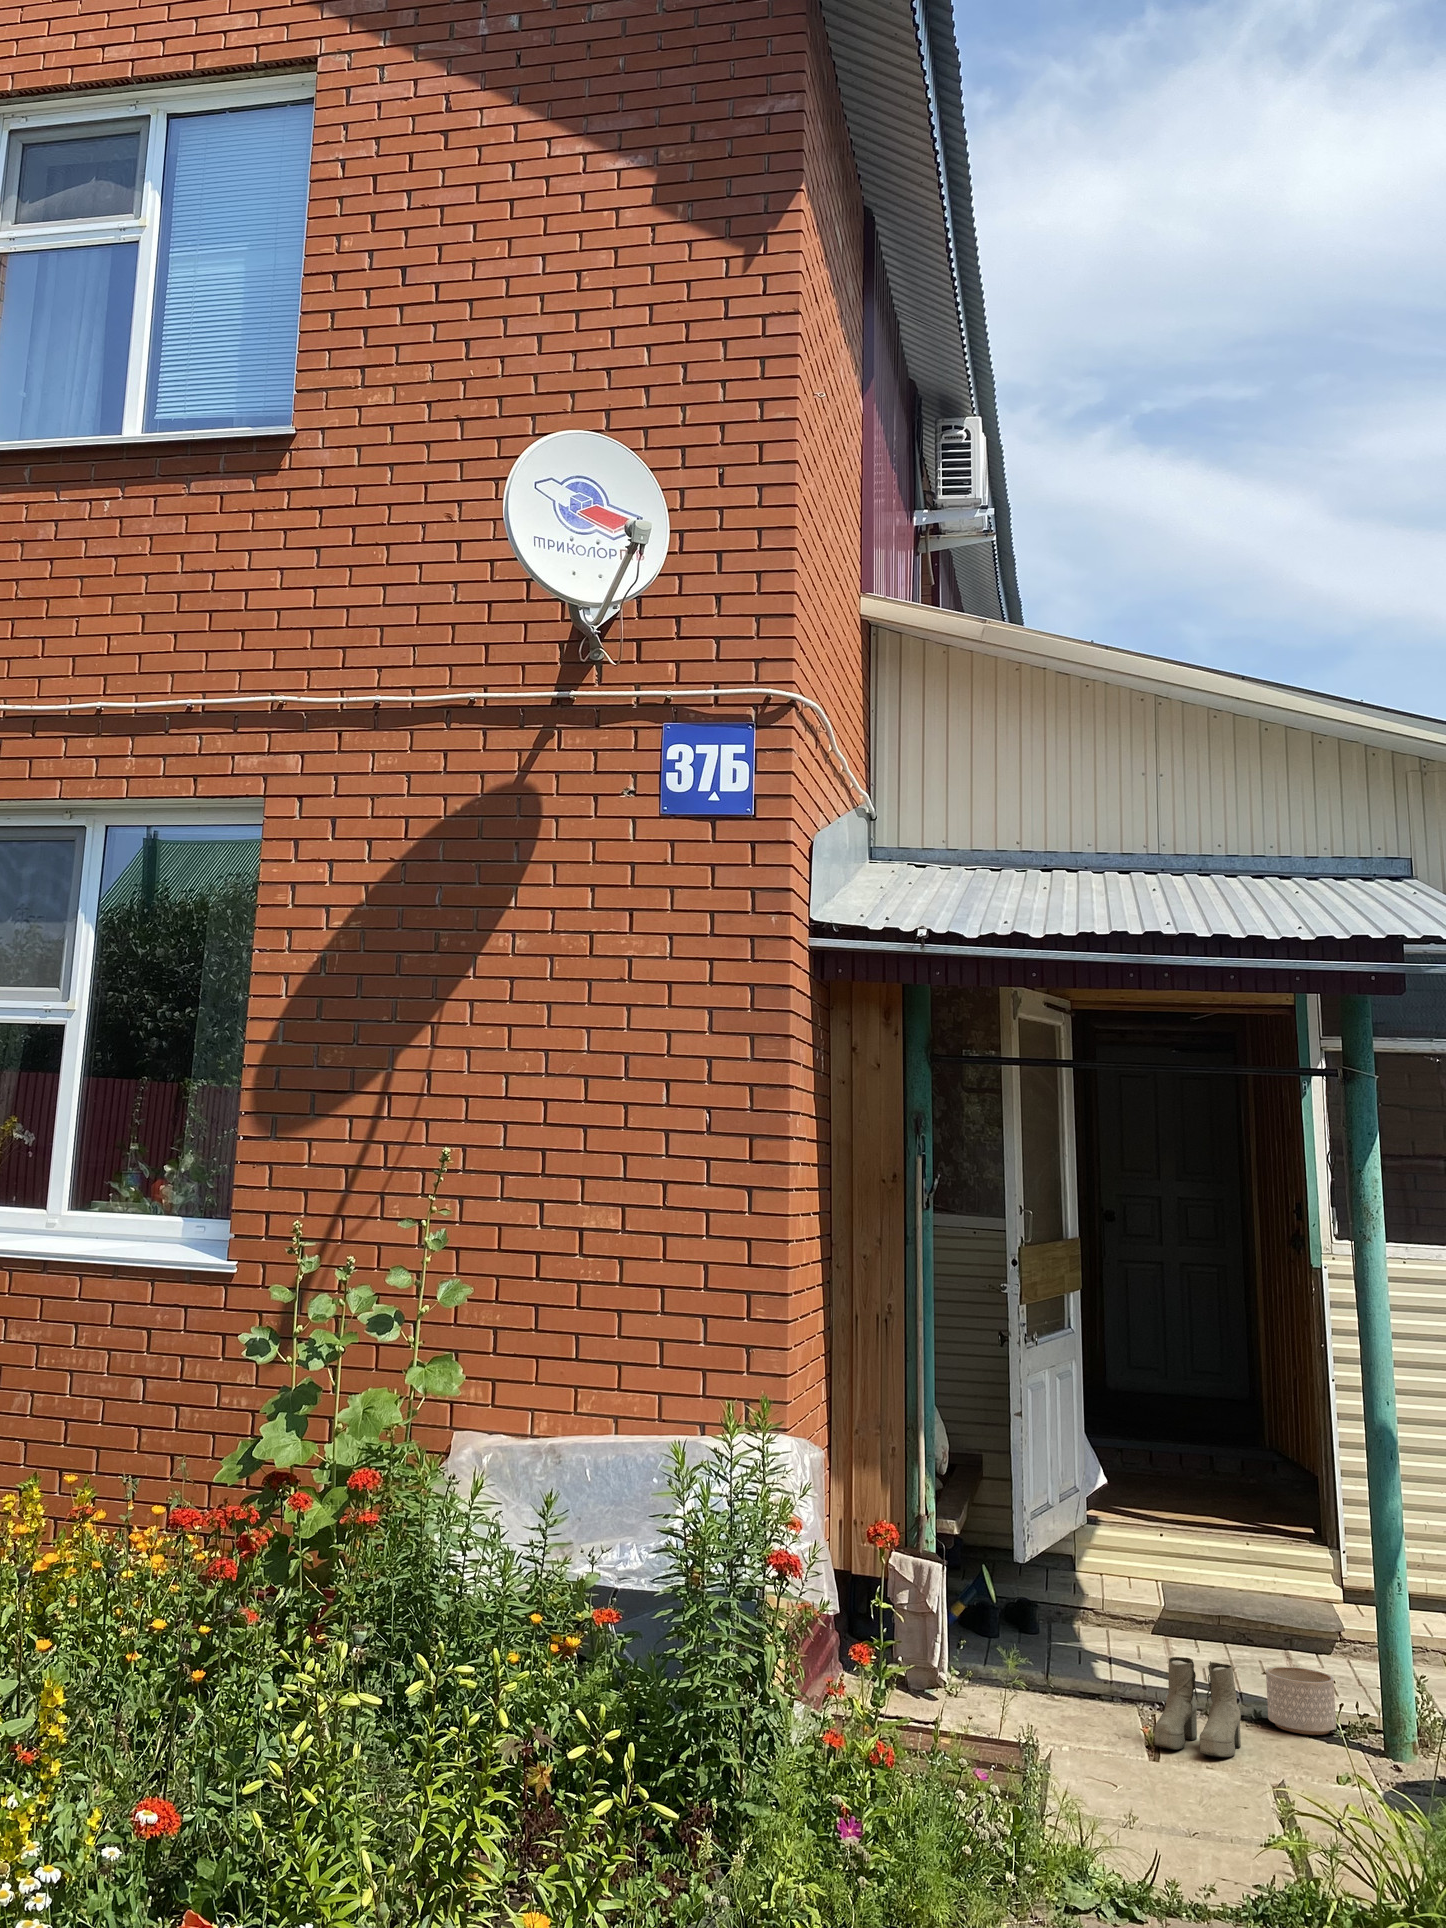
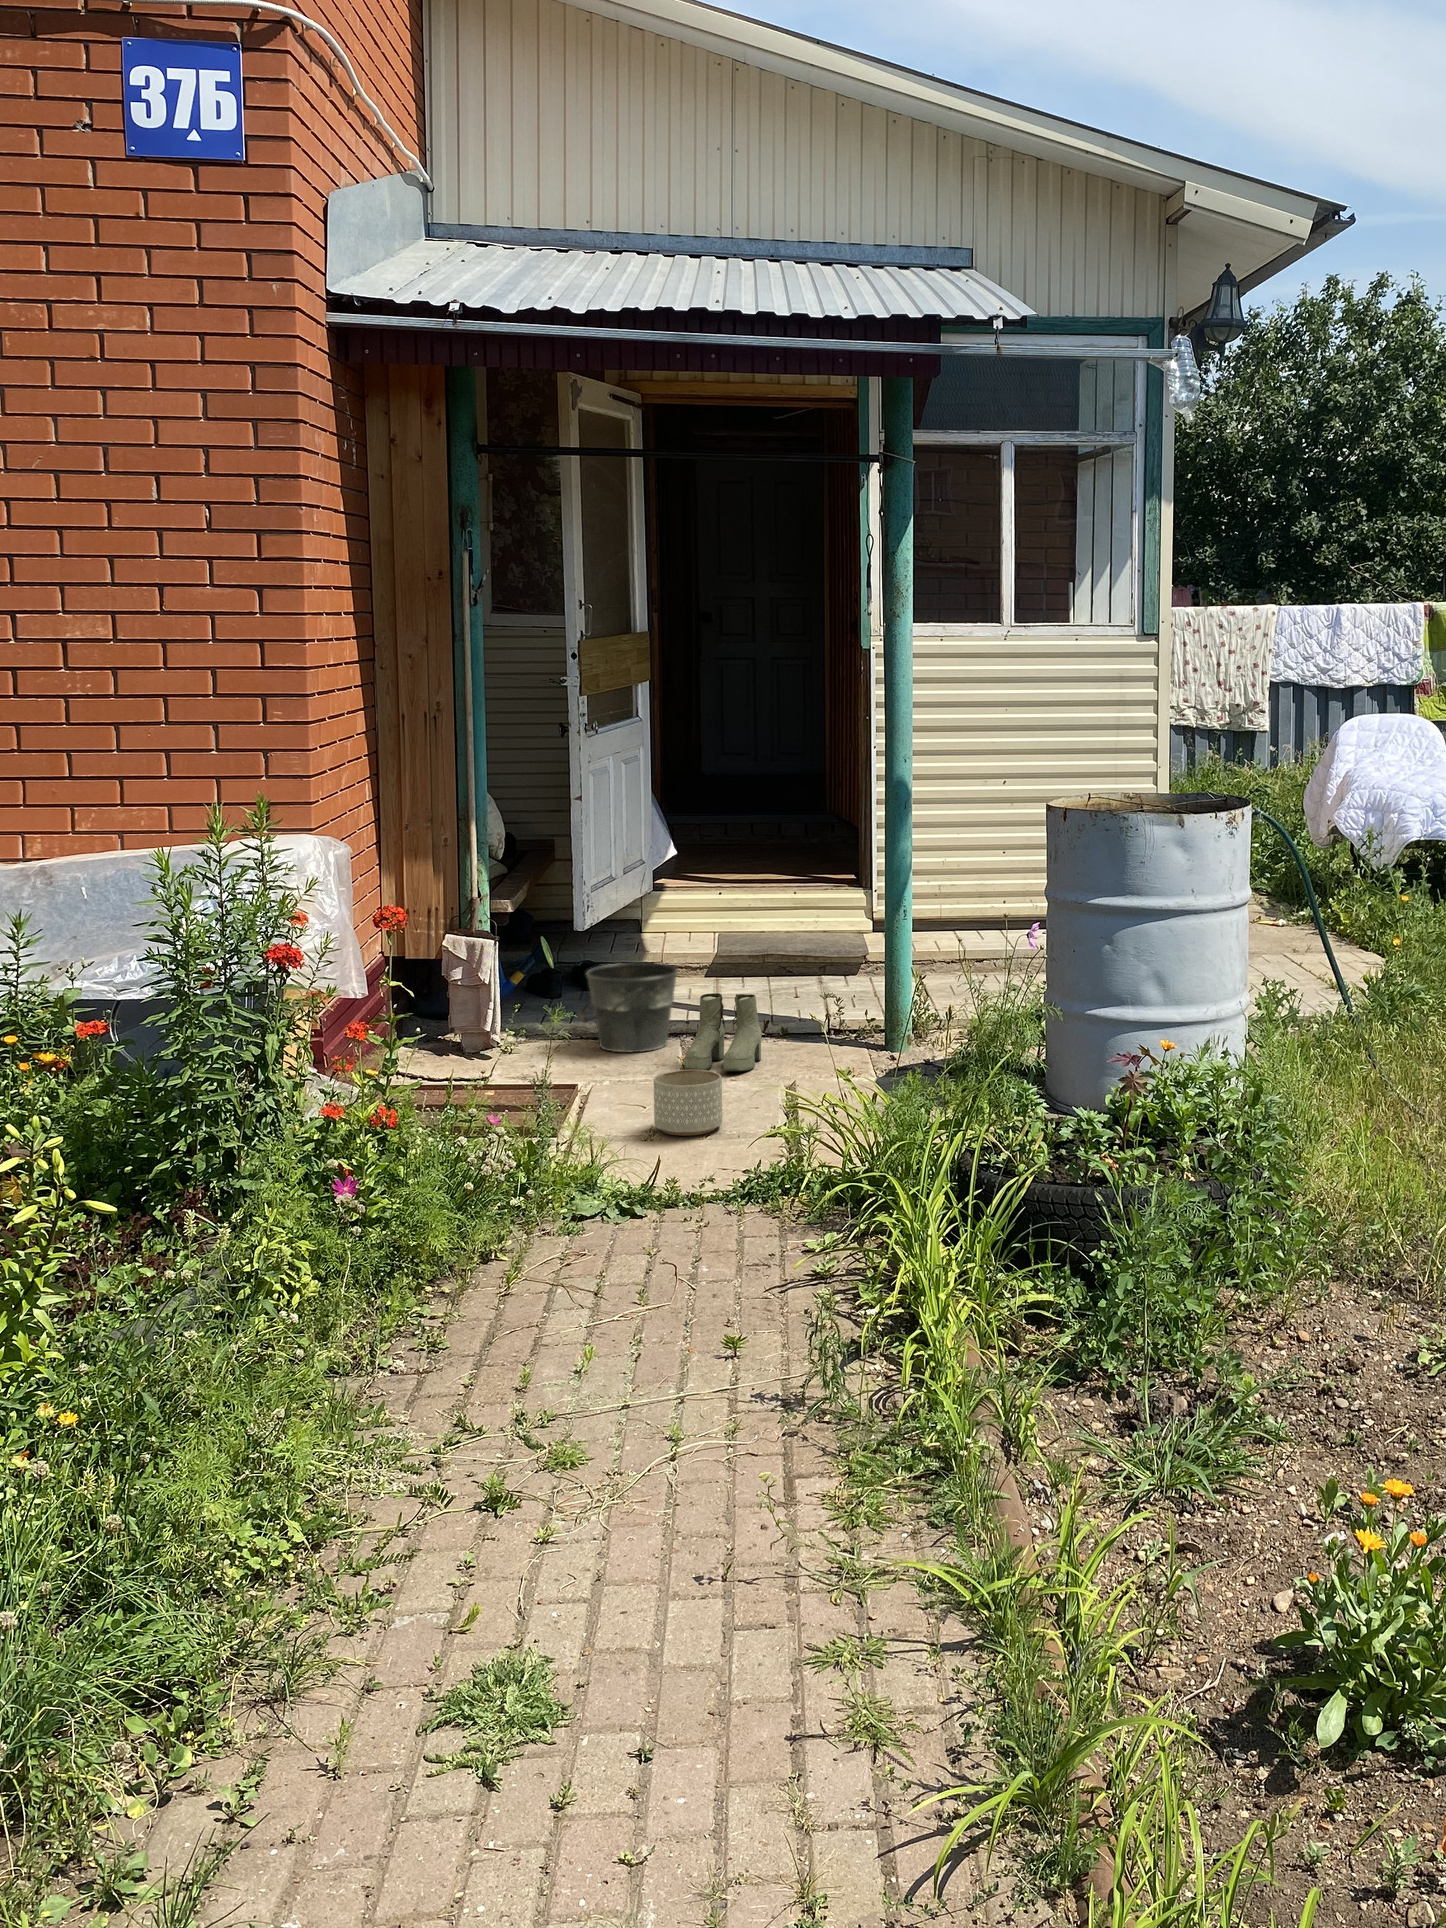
bucket: none [1030,1608,1139,1716] -> present [579,963,678,1052]
planter: present [1266,1667,1336,1735] -> present [654,1070,722,1136]

